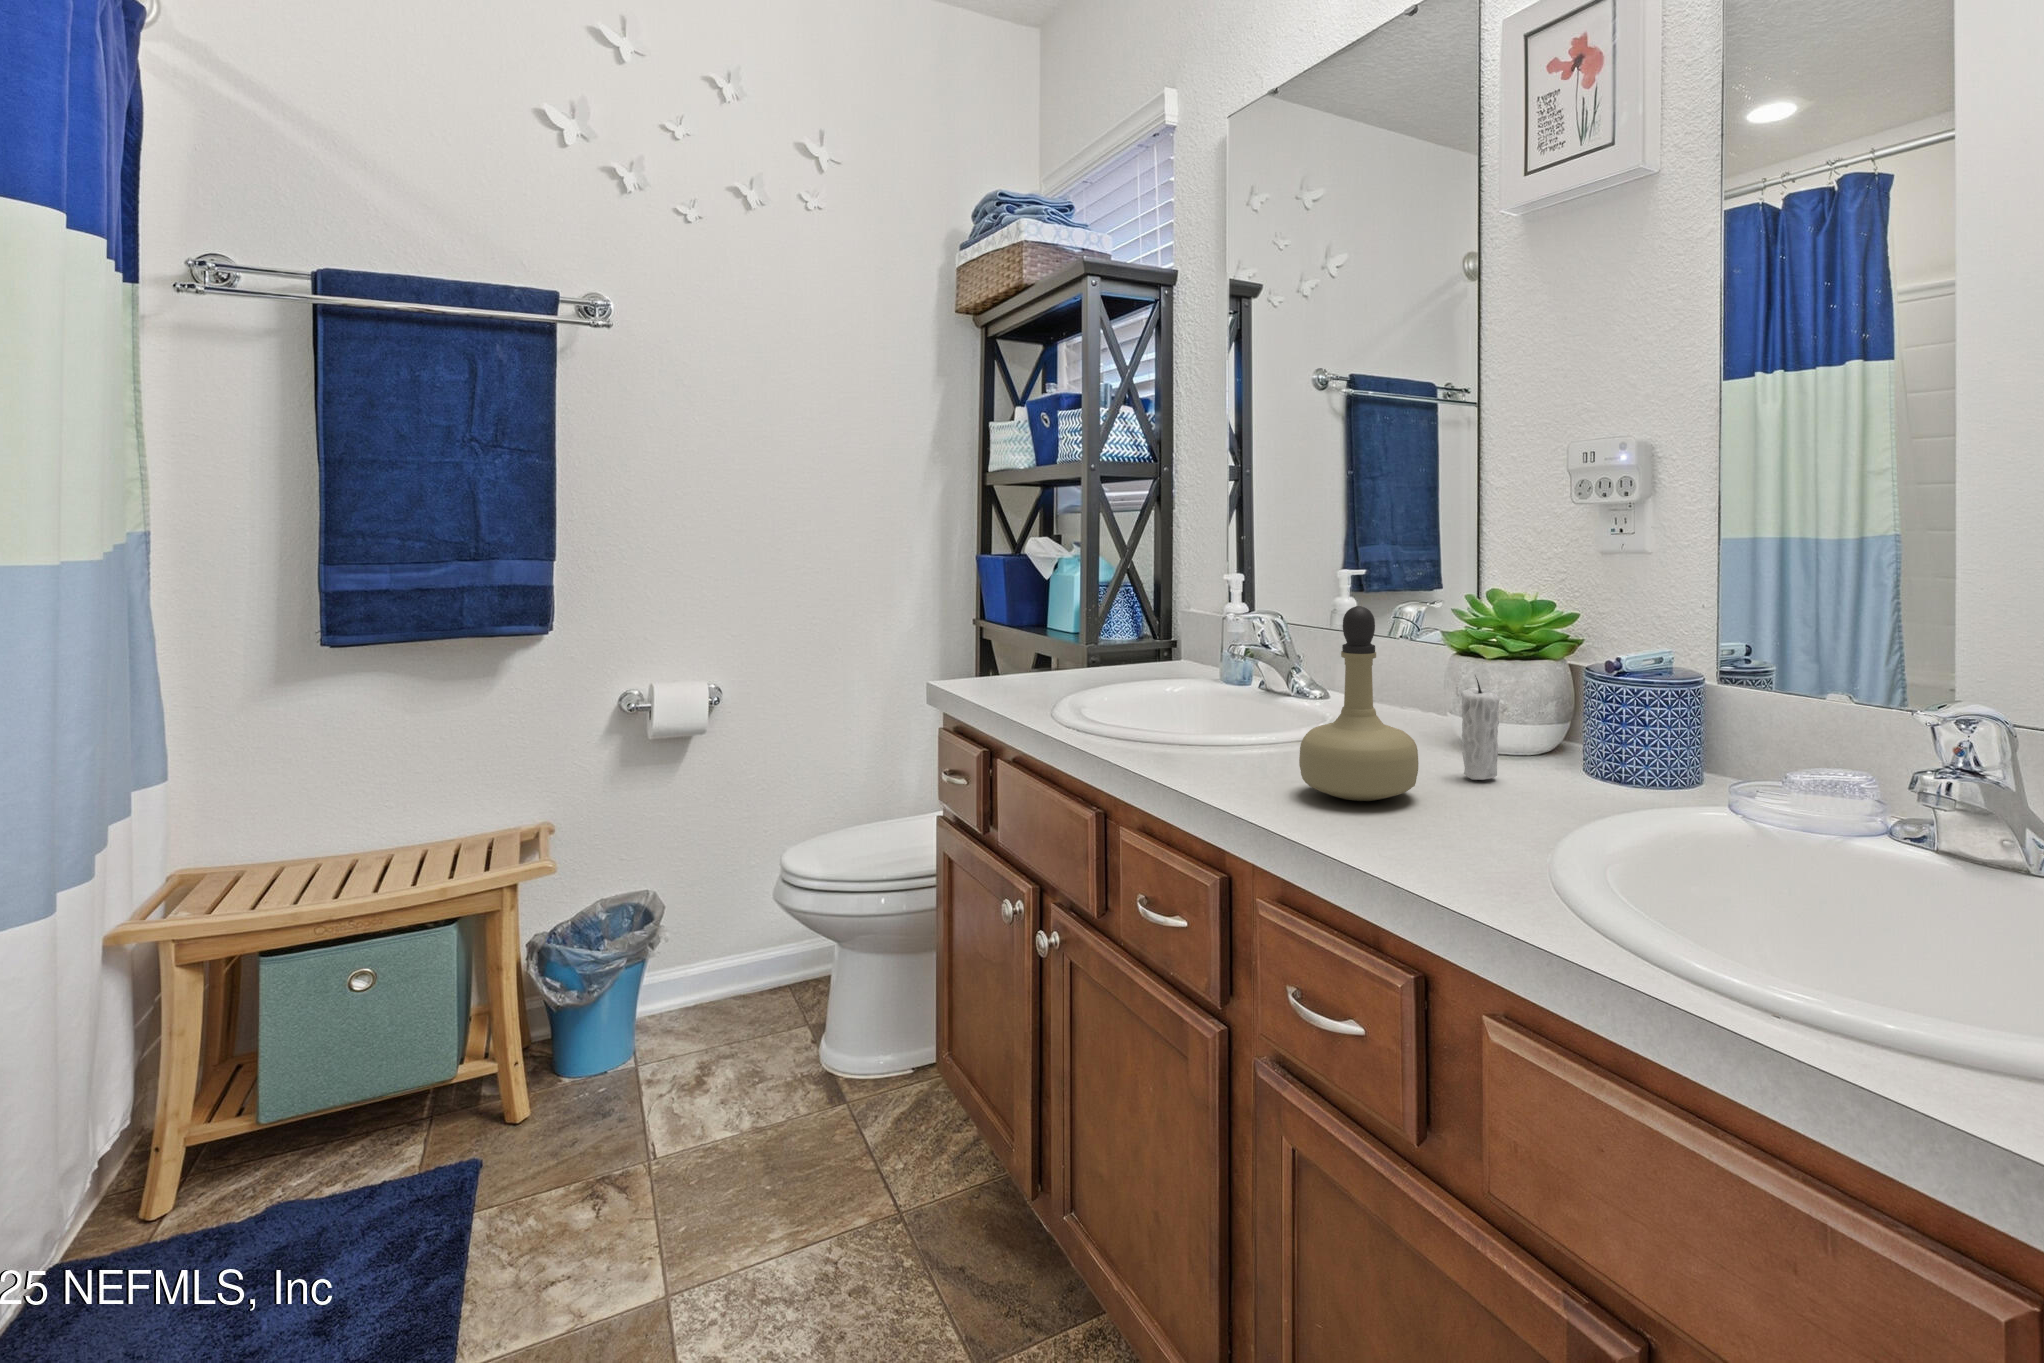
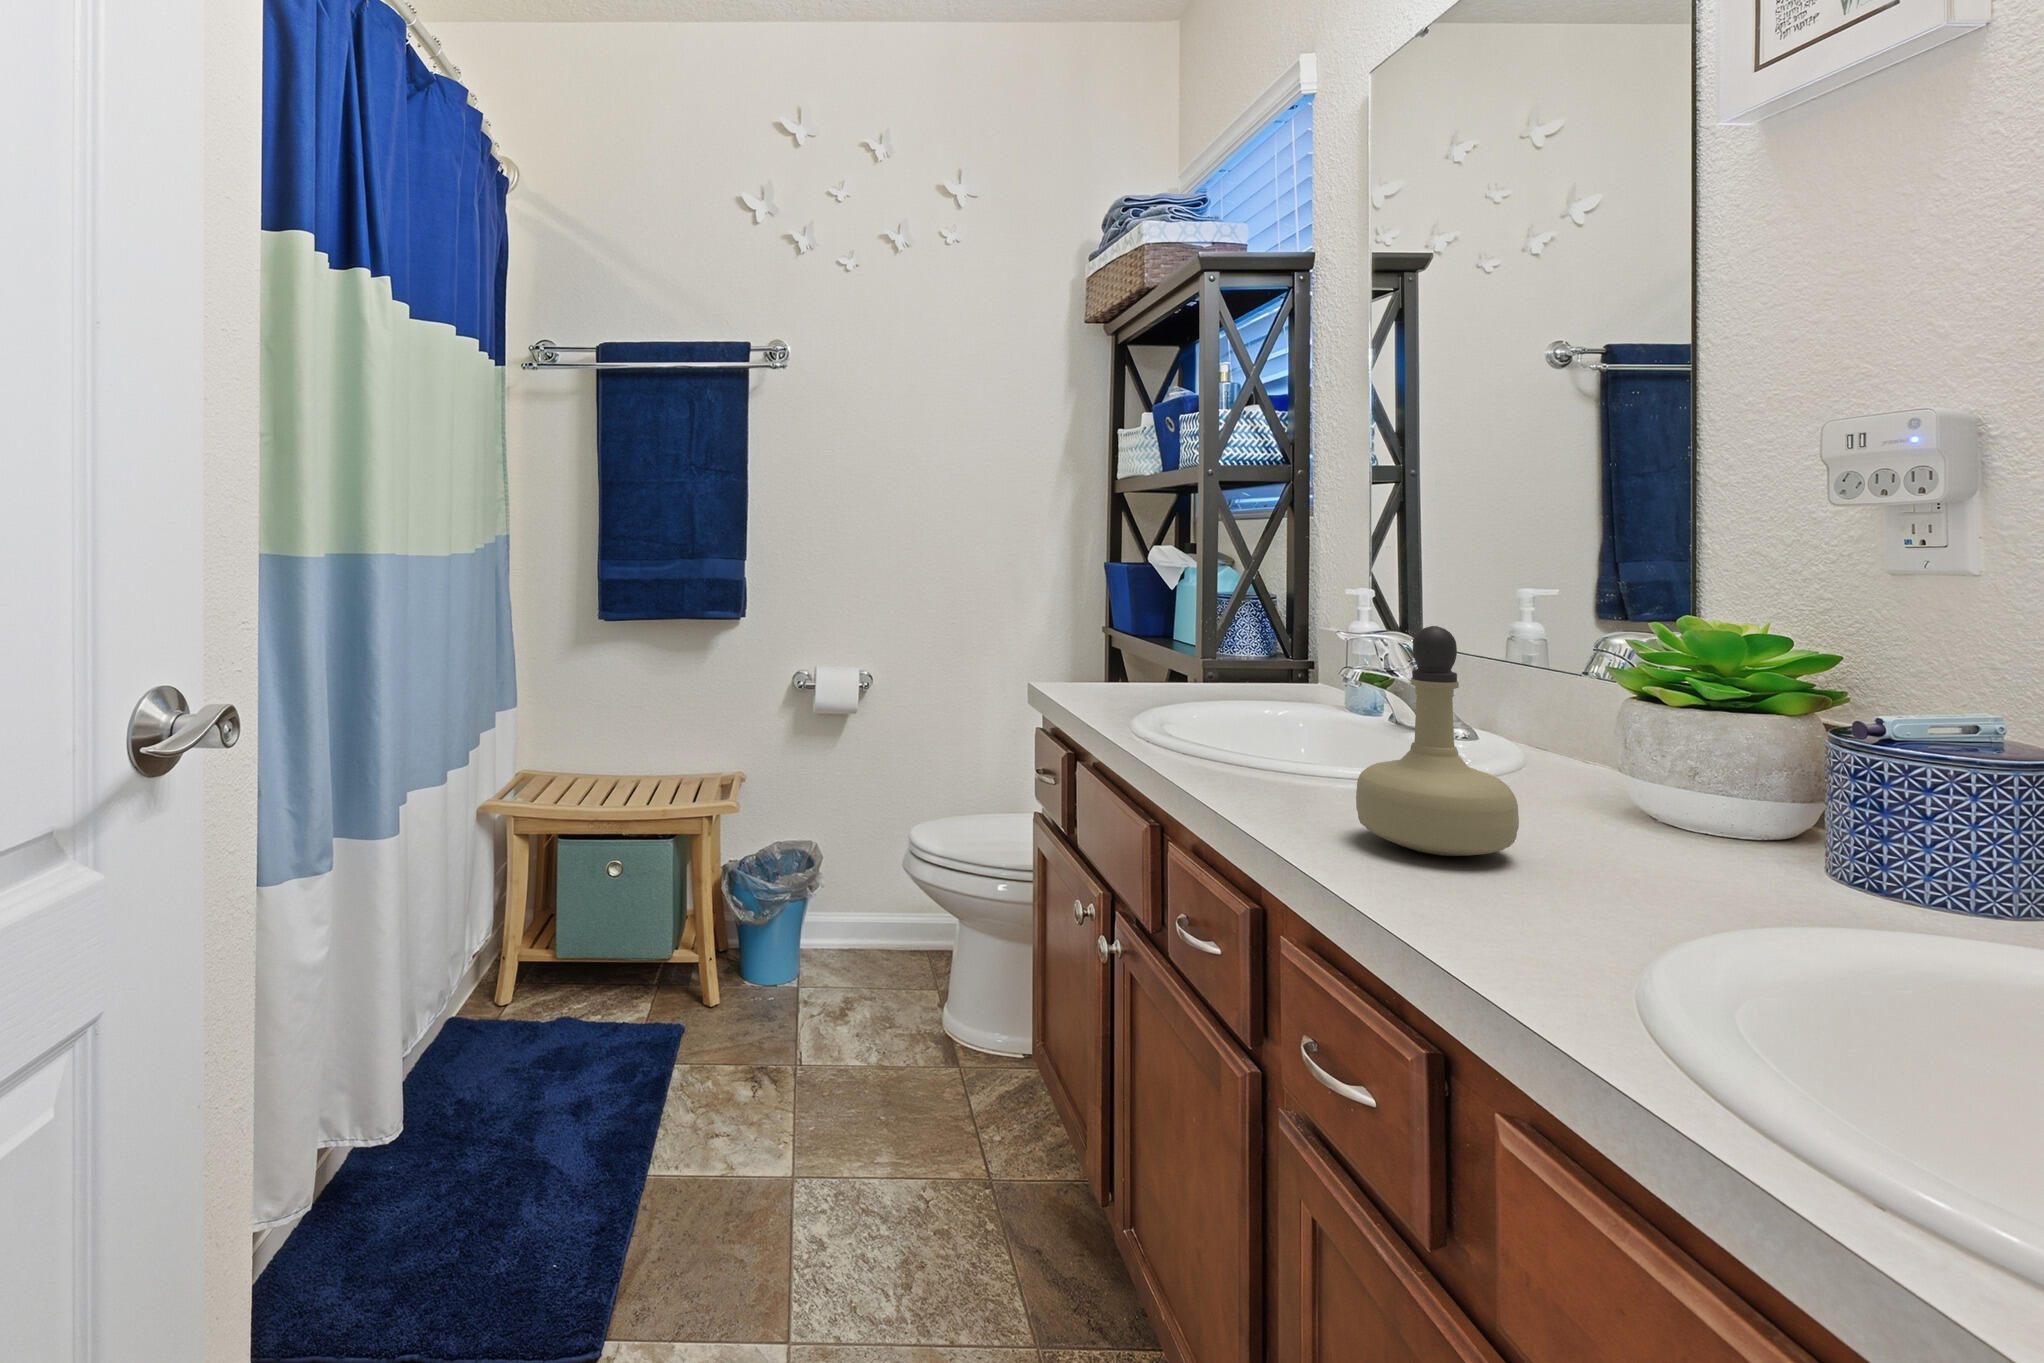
candle: present [1461,676,1499,780] -> none [1605,717,1664,856]

